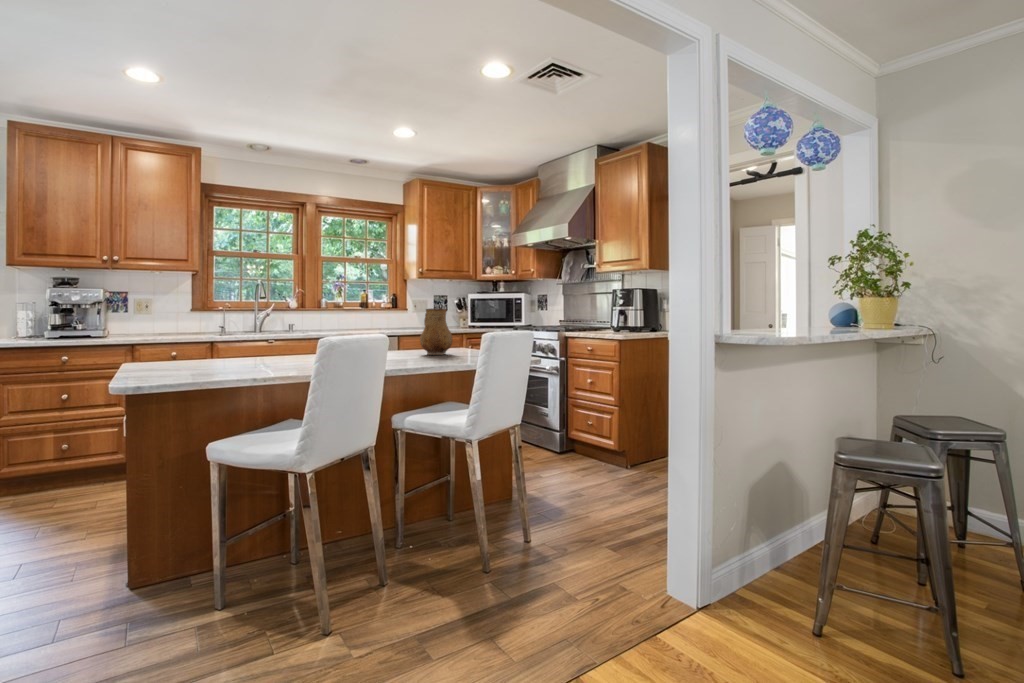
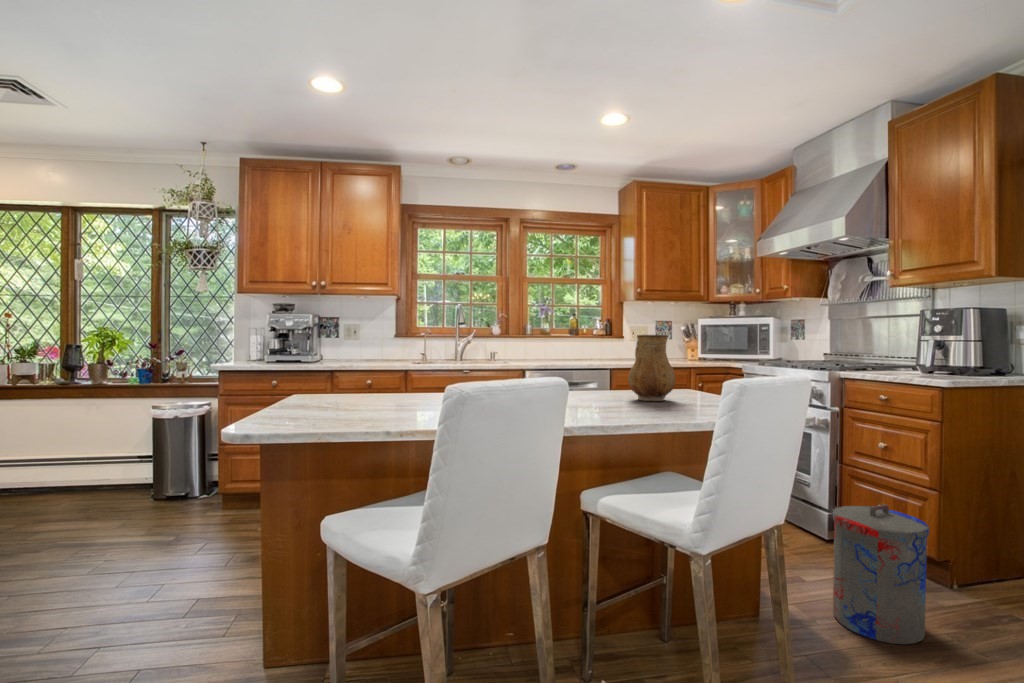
trash can: none [552,414,602,496] -> present [833,505,929,644]

